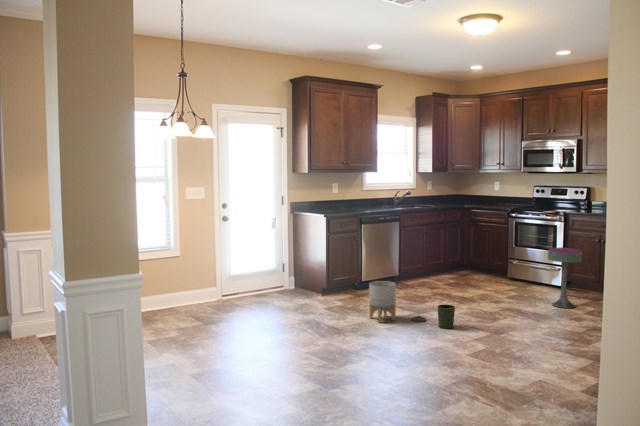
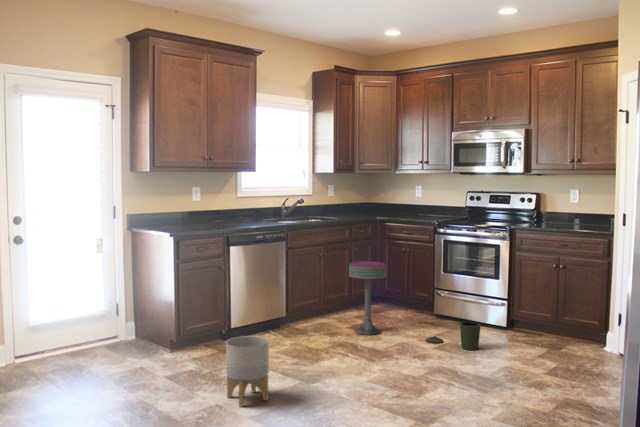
bar stool: present [548,248,582,308] -> present [349,261,387,335]
trash can: present [411,304,455,329] -> present [426,322,480,350]

